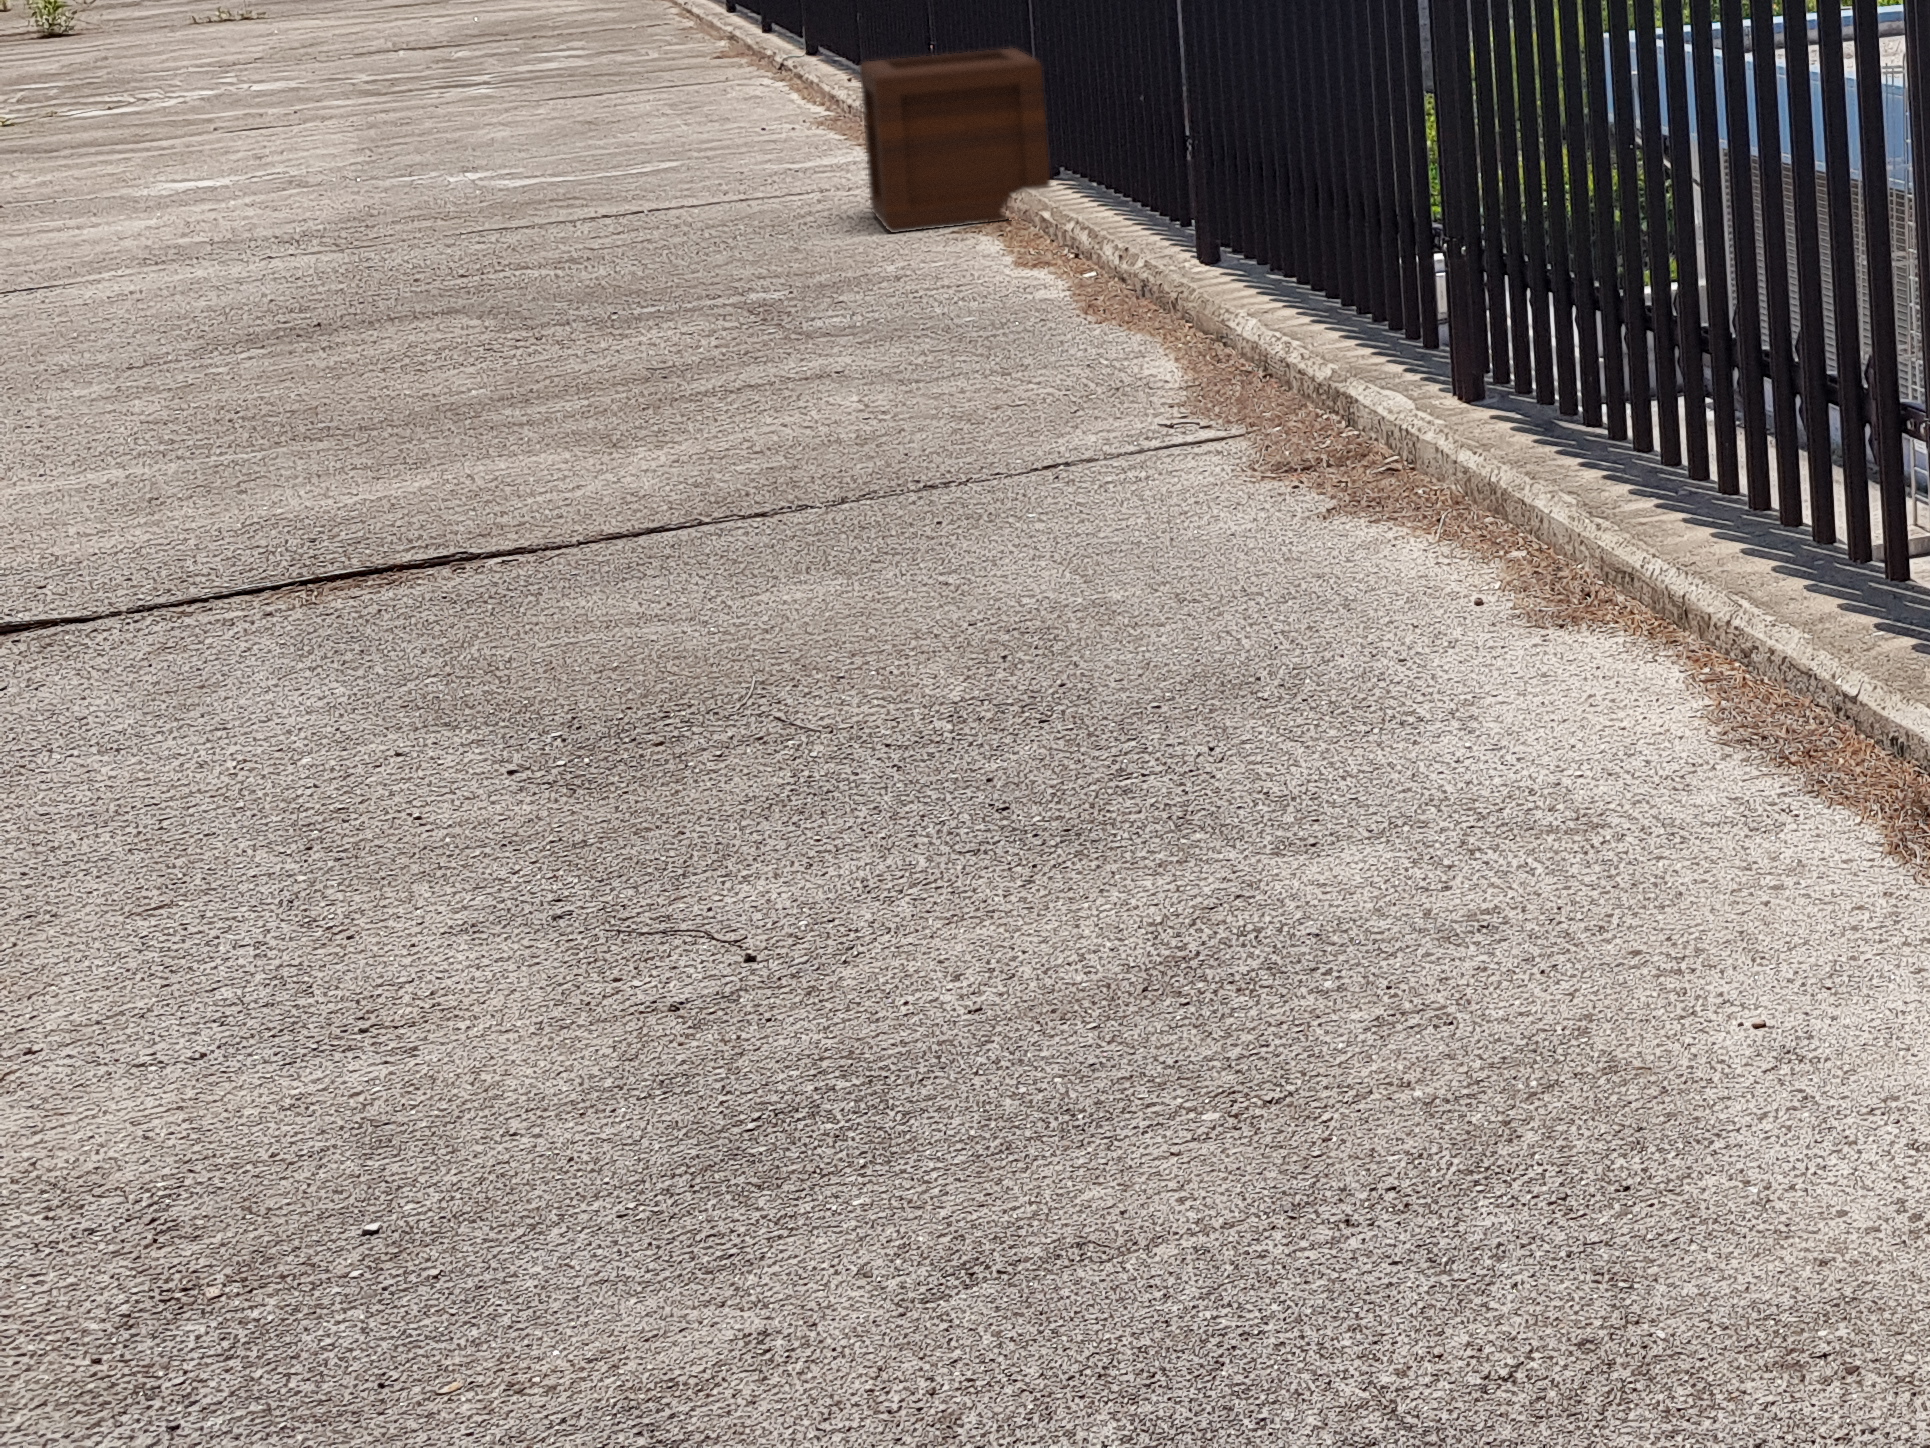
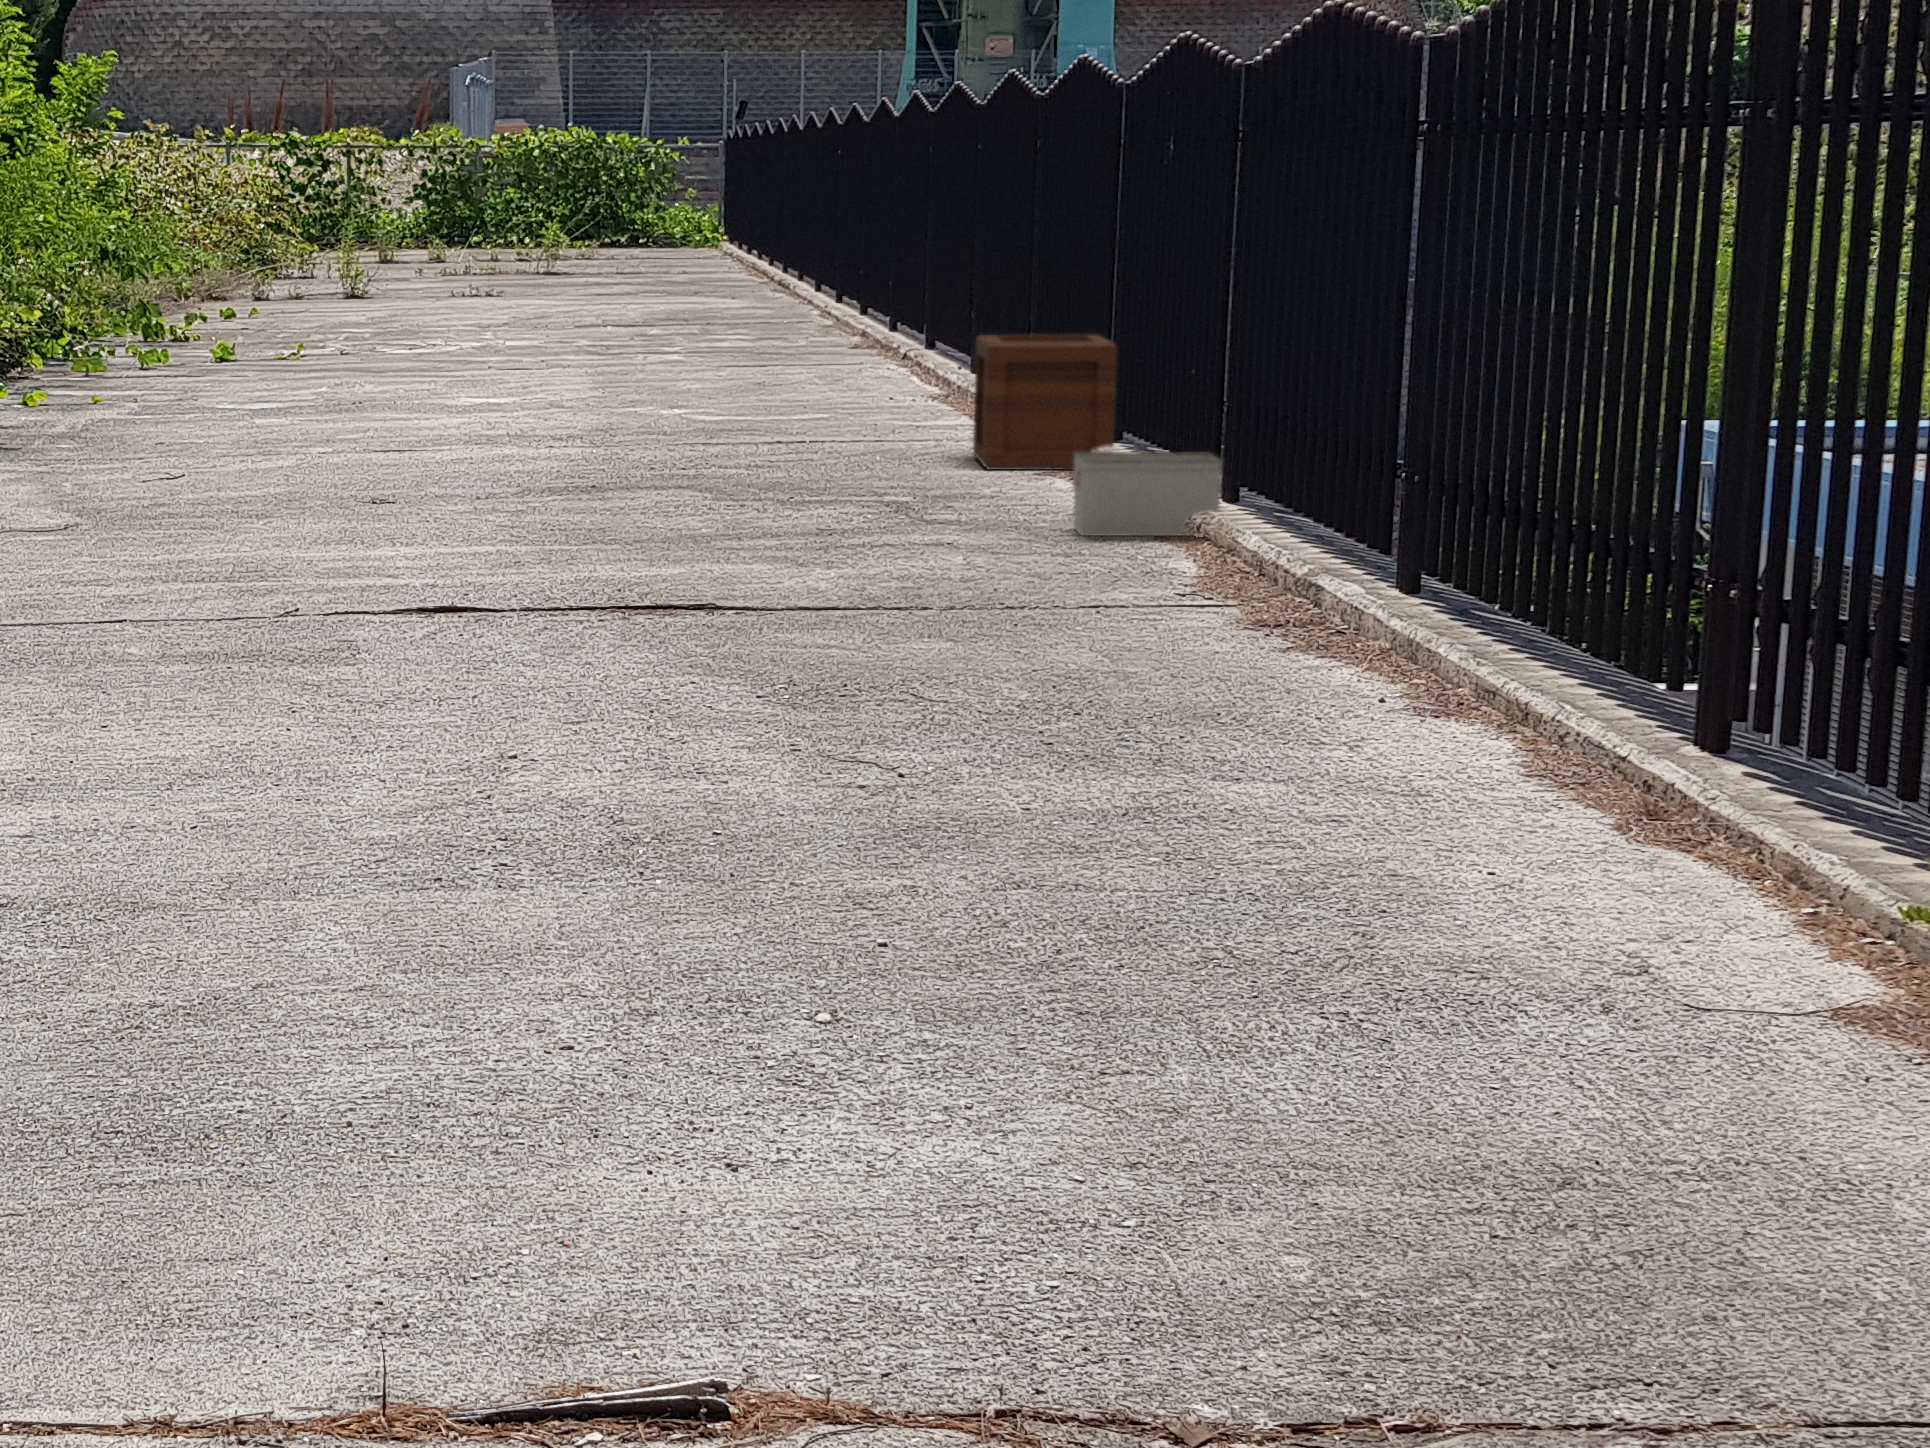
storage bin: none [1000,203,1199,331] -> present [1073,452,1222,536]

